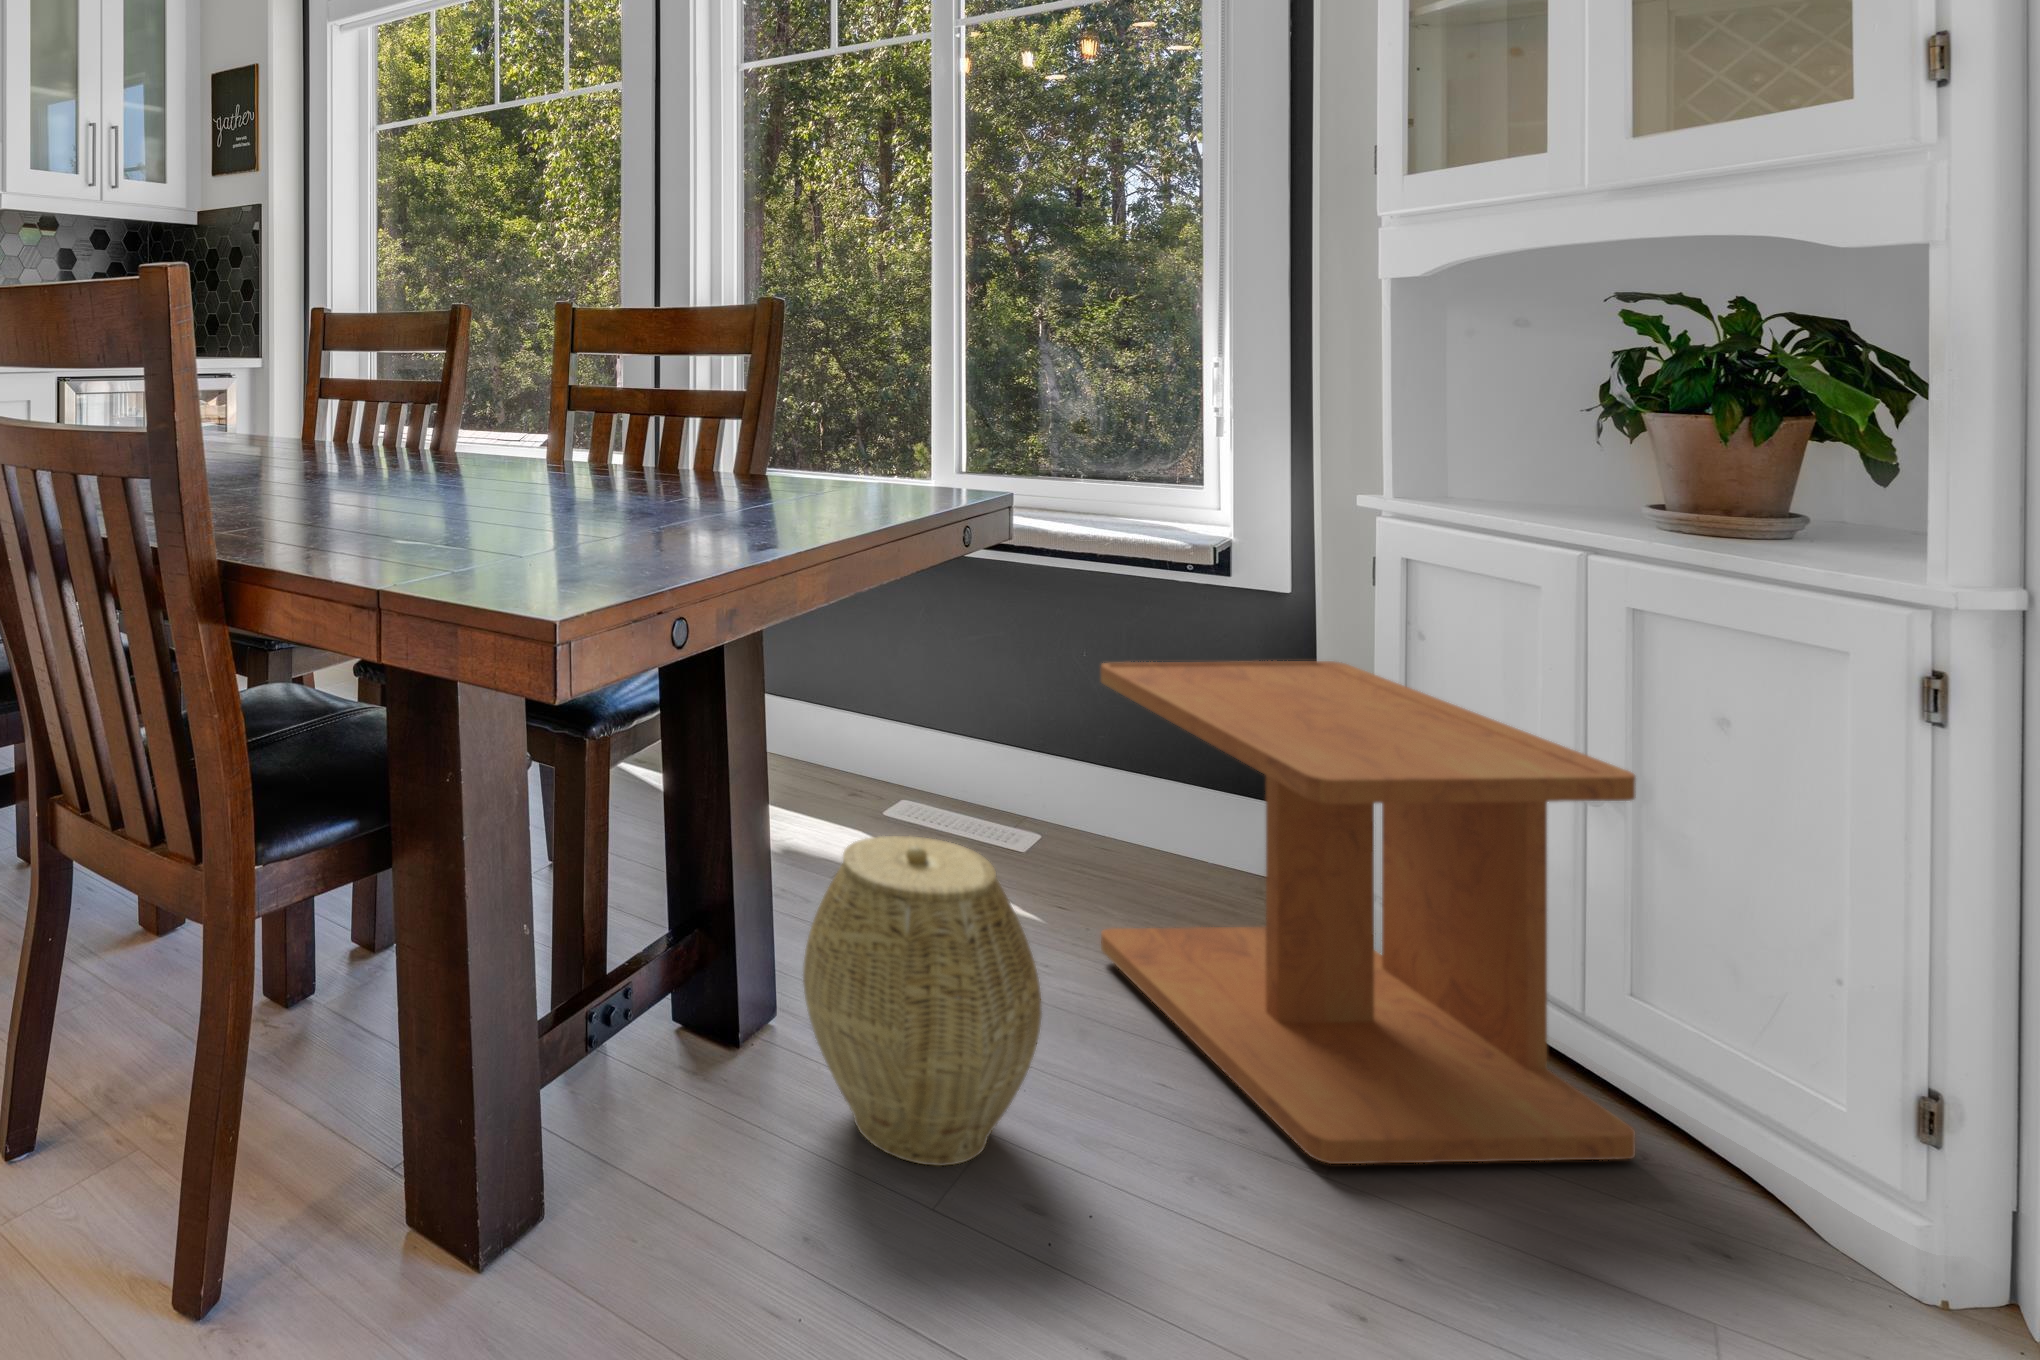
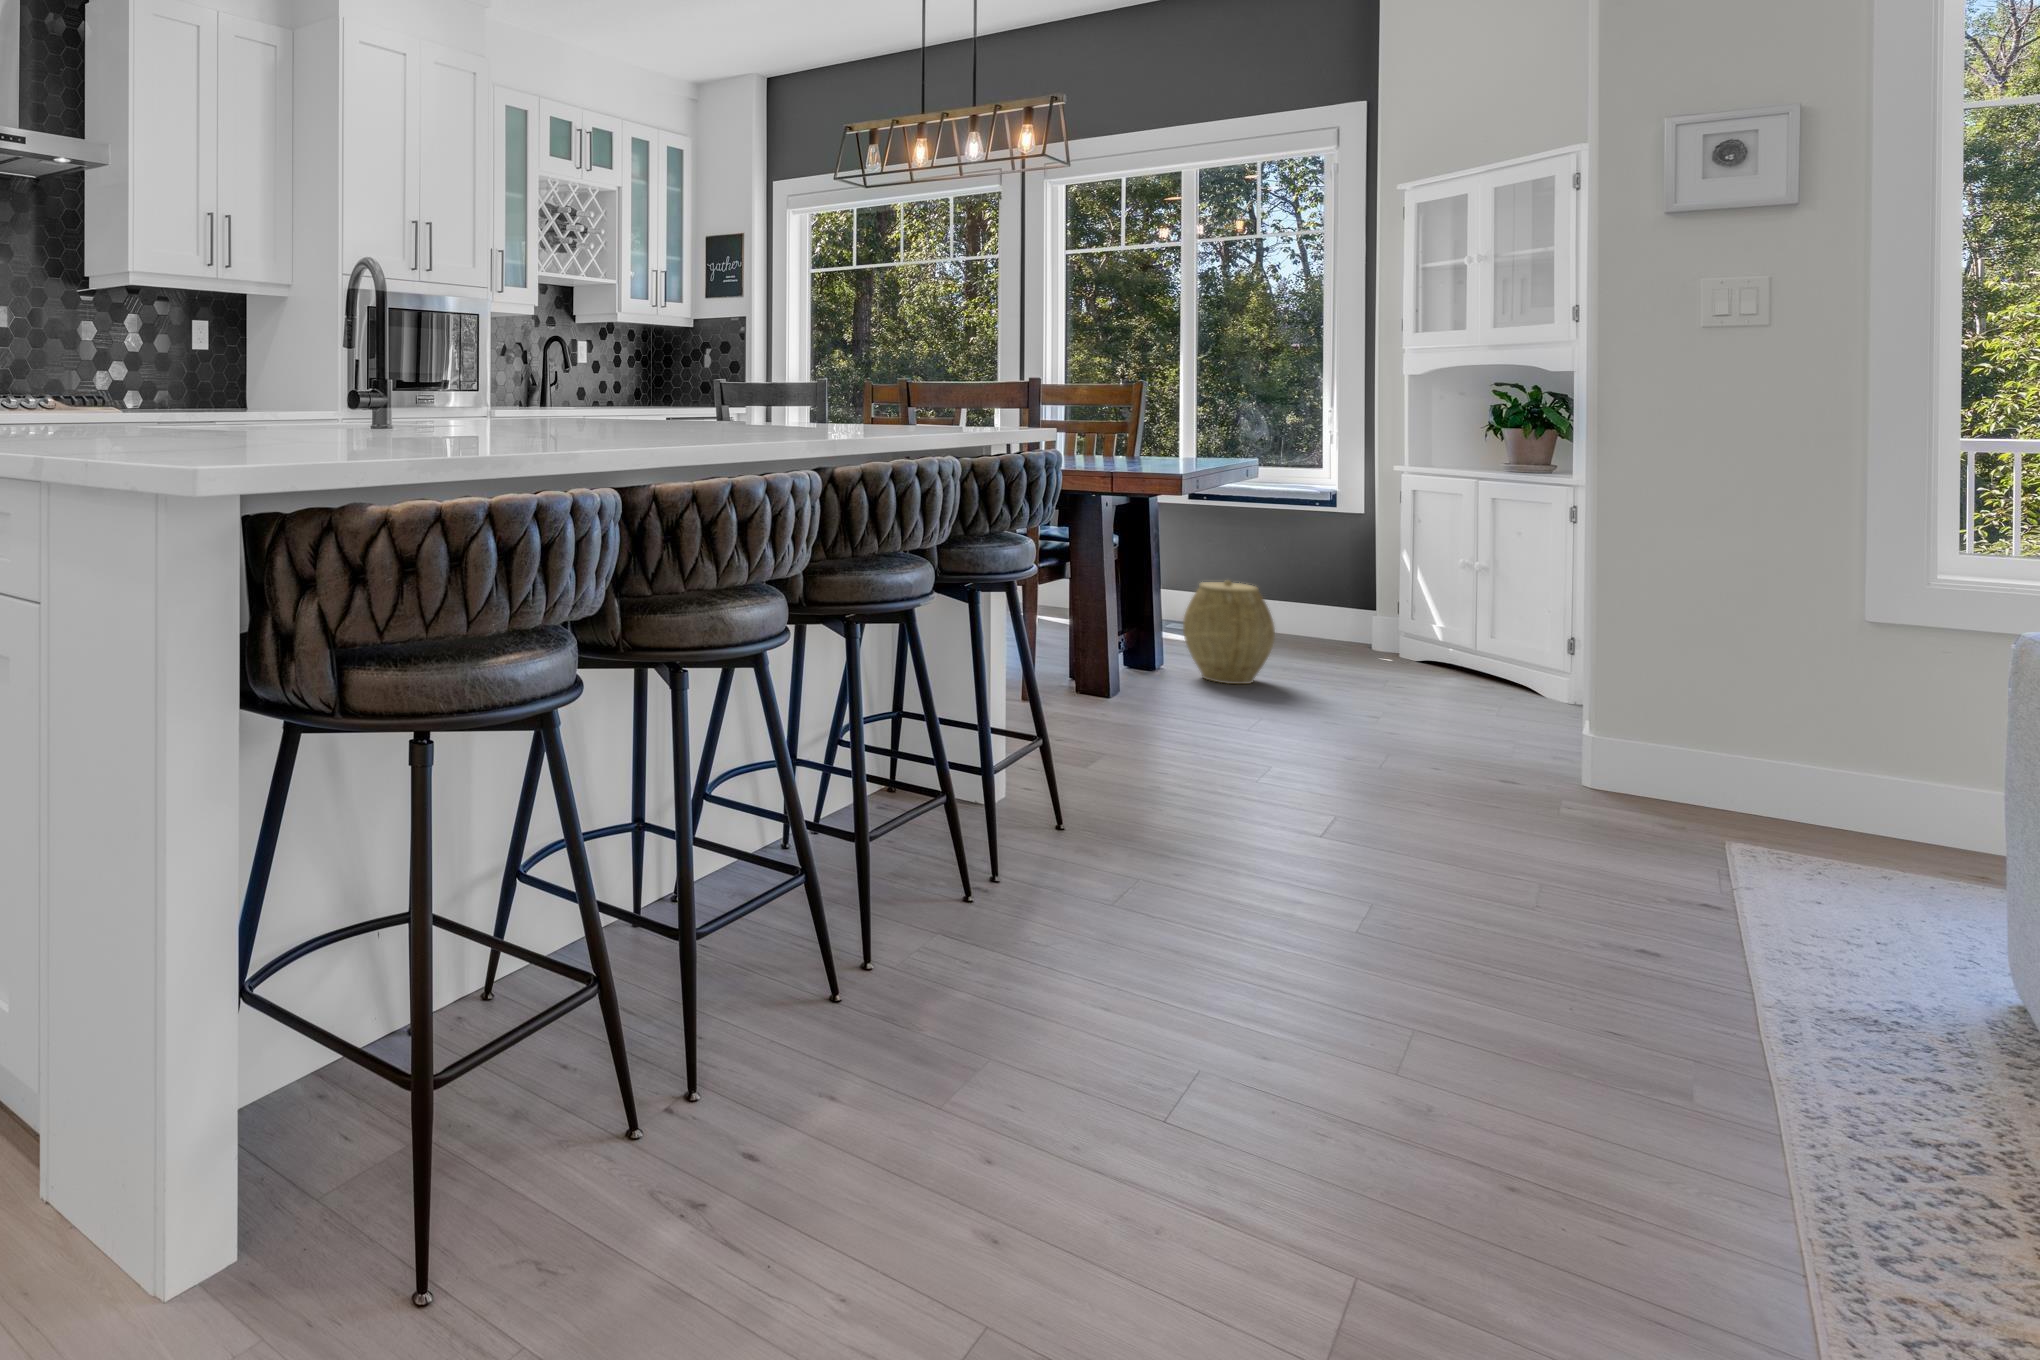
side table: present [1101,661,1636,1164] -> none [1281,534,1487,685]

